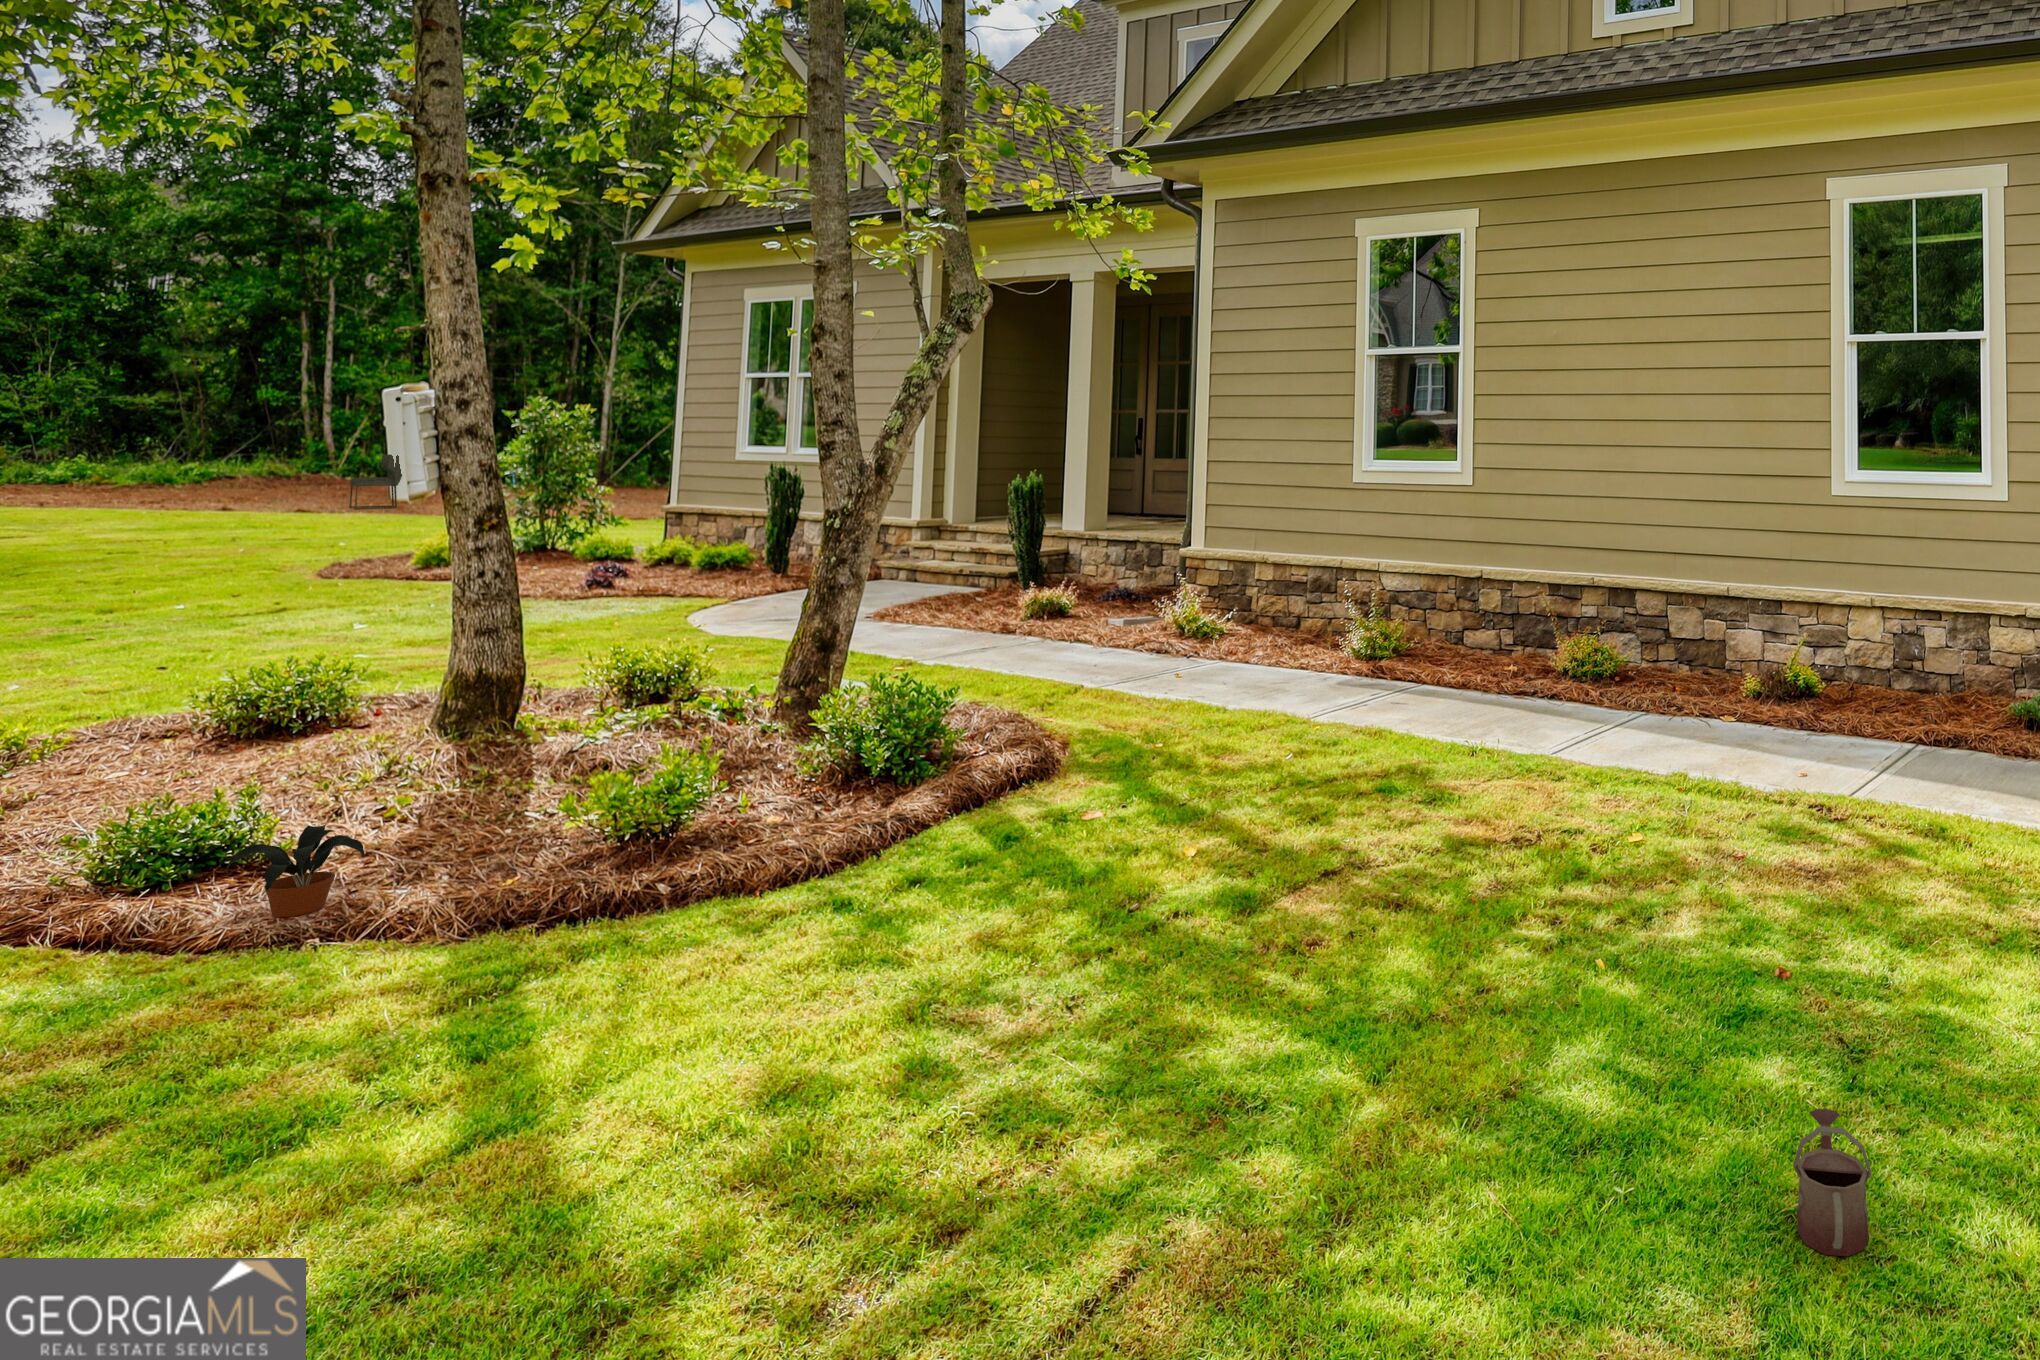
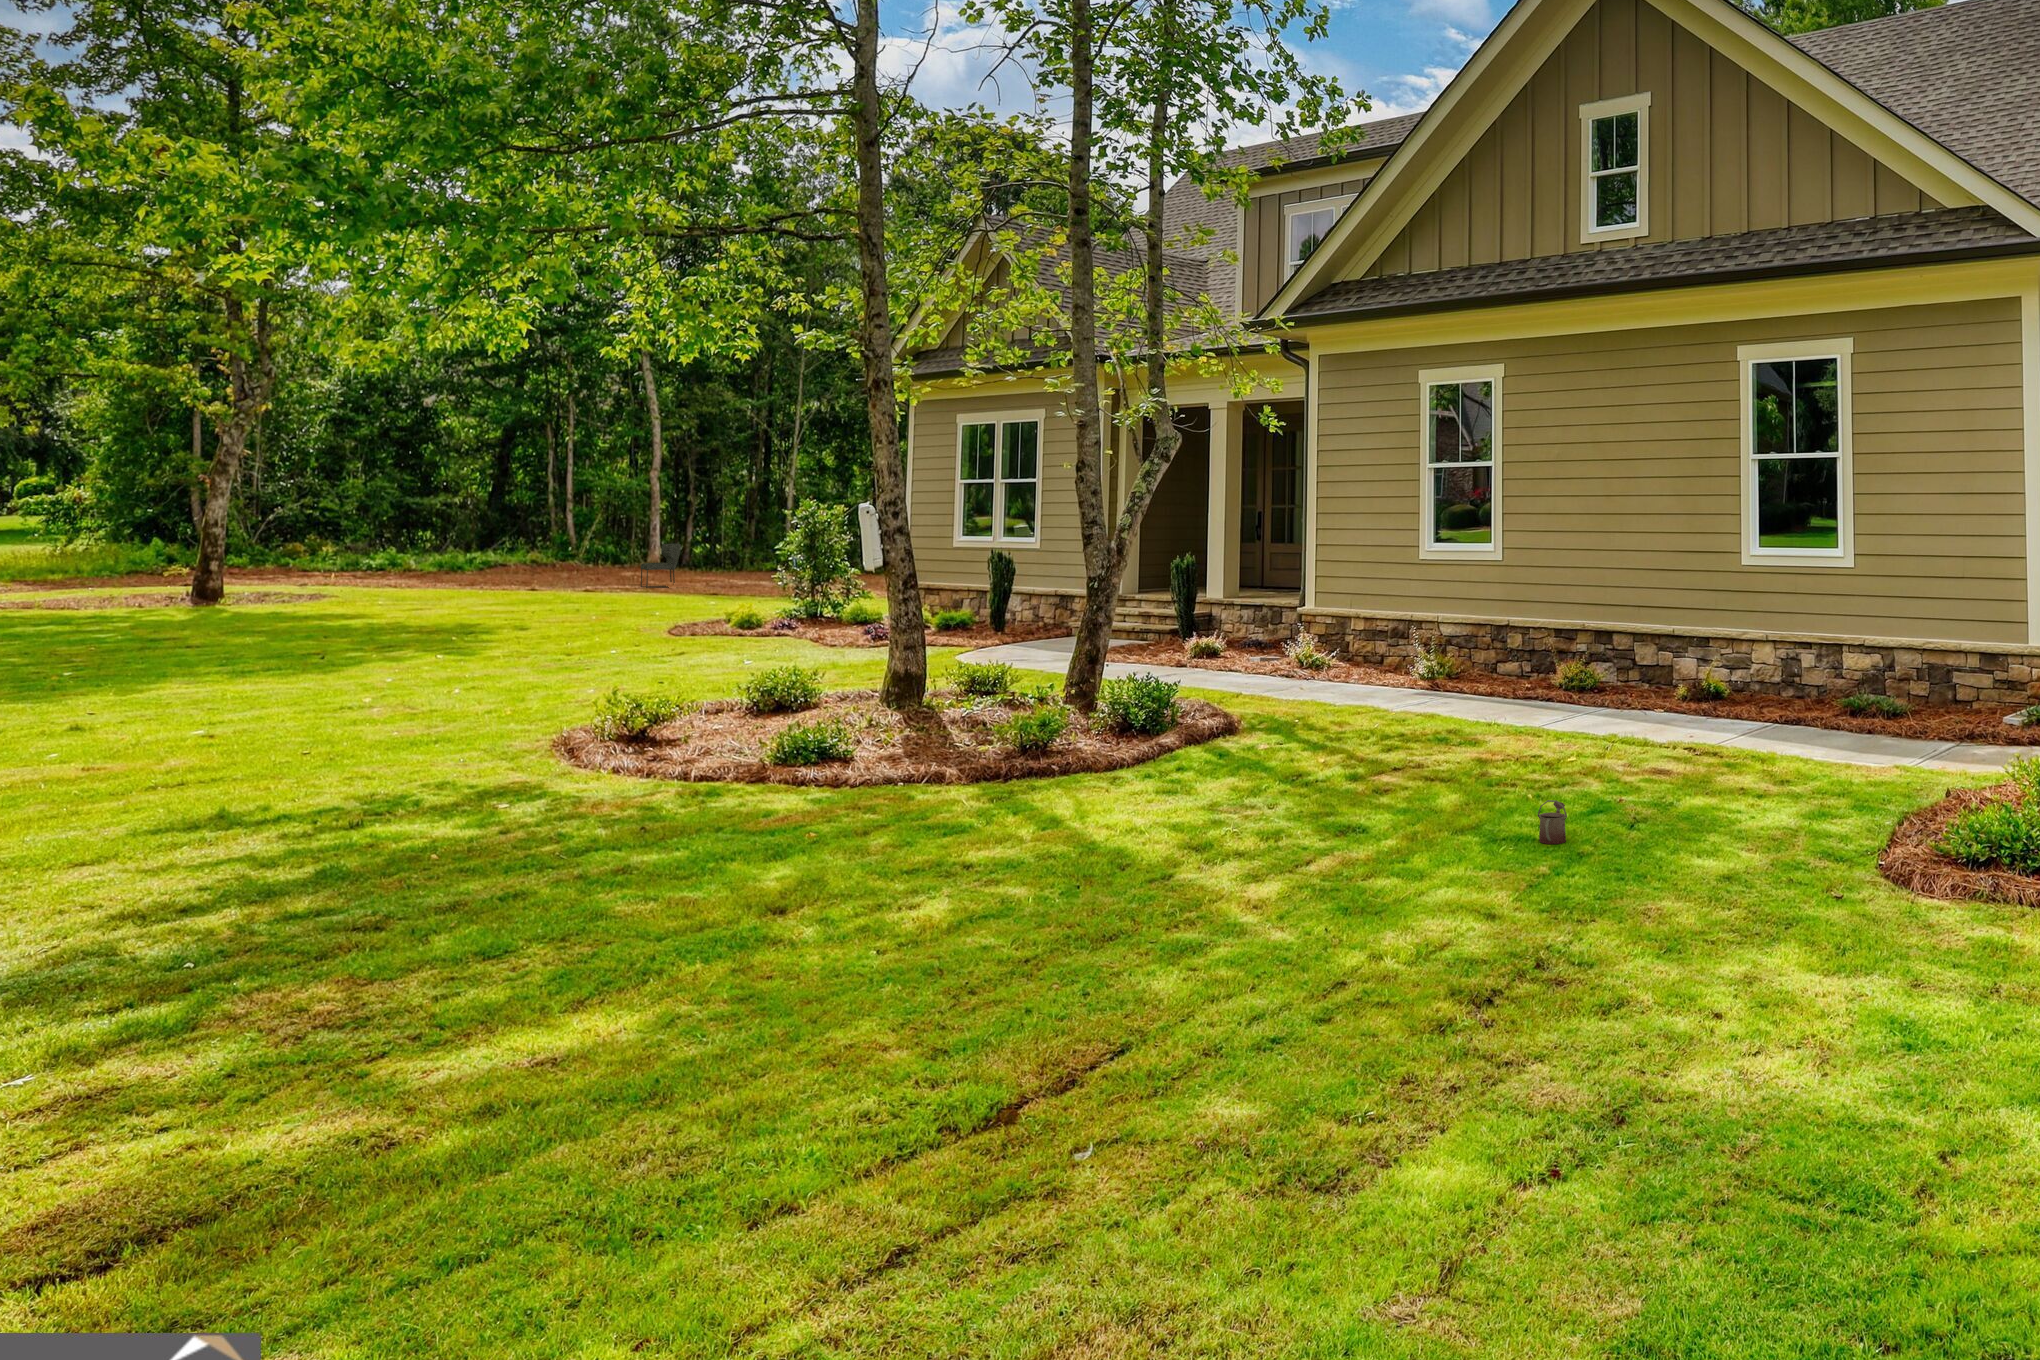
potted plant: present [226,824,364,917] -> none [854,725,908,766]

